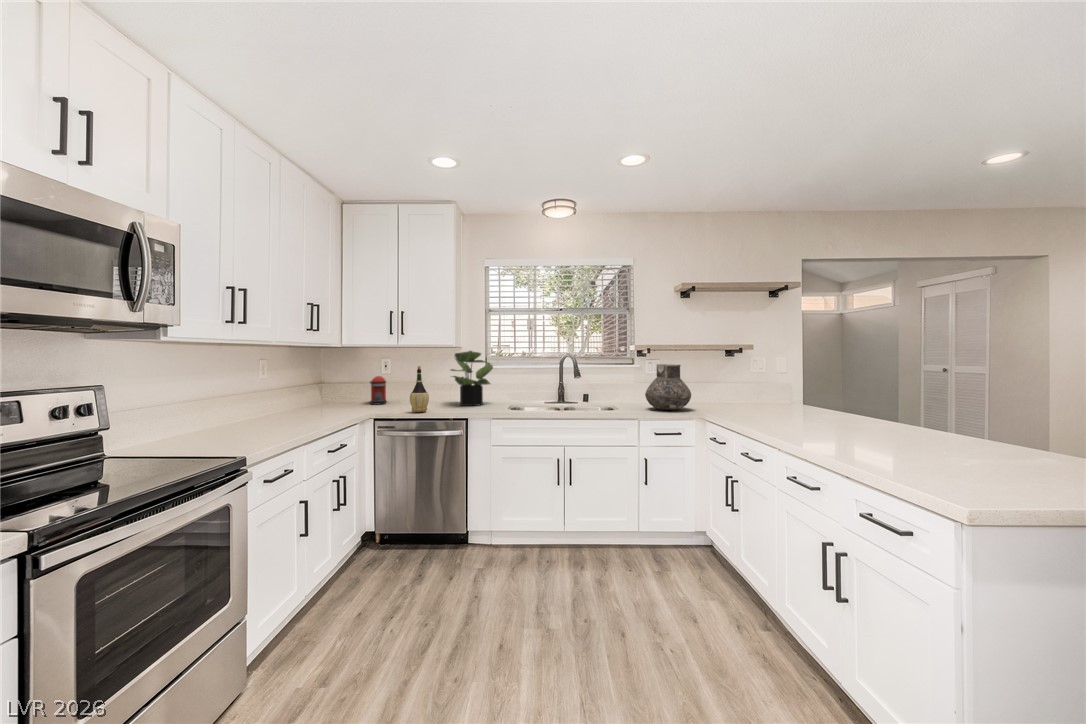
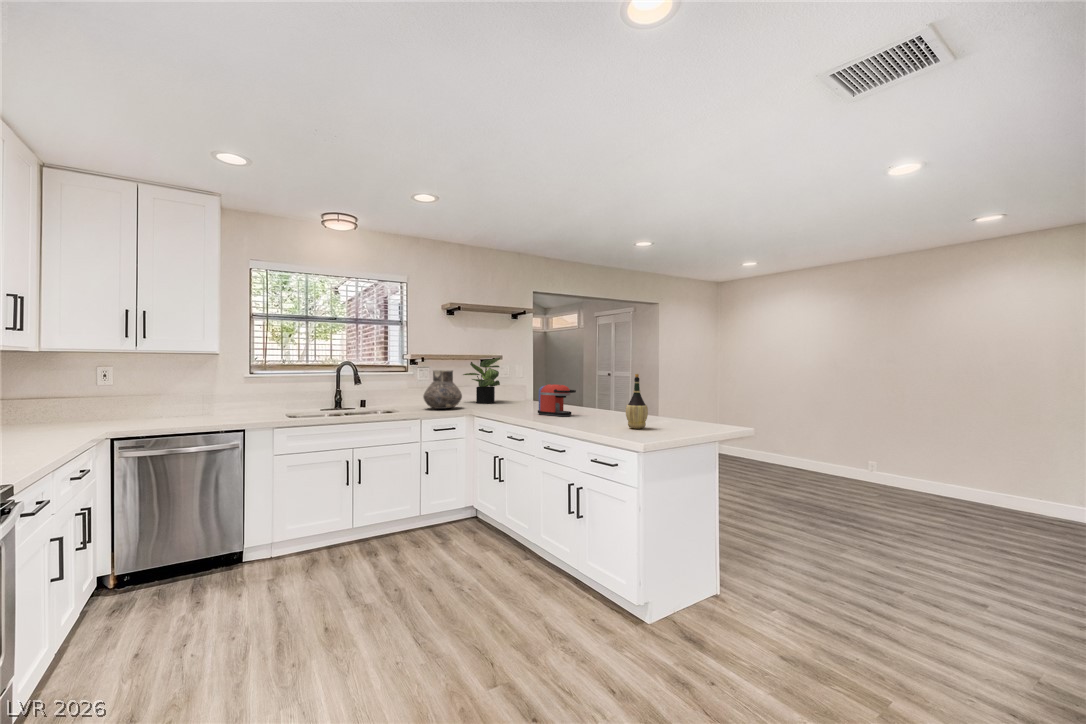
potted plant: present [451,351,493,406] -> present [463,358,500,404]
wine bottle: present [410,366,429,412] -> present [626,374,648,428]
coffee maker: present [370,376,387,405] -> present [538,384,576,416]

